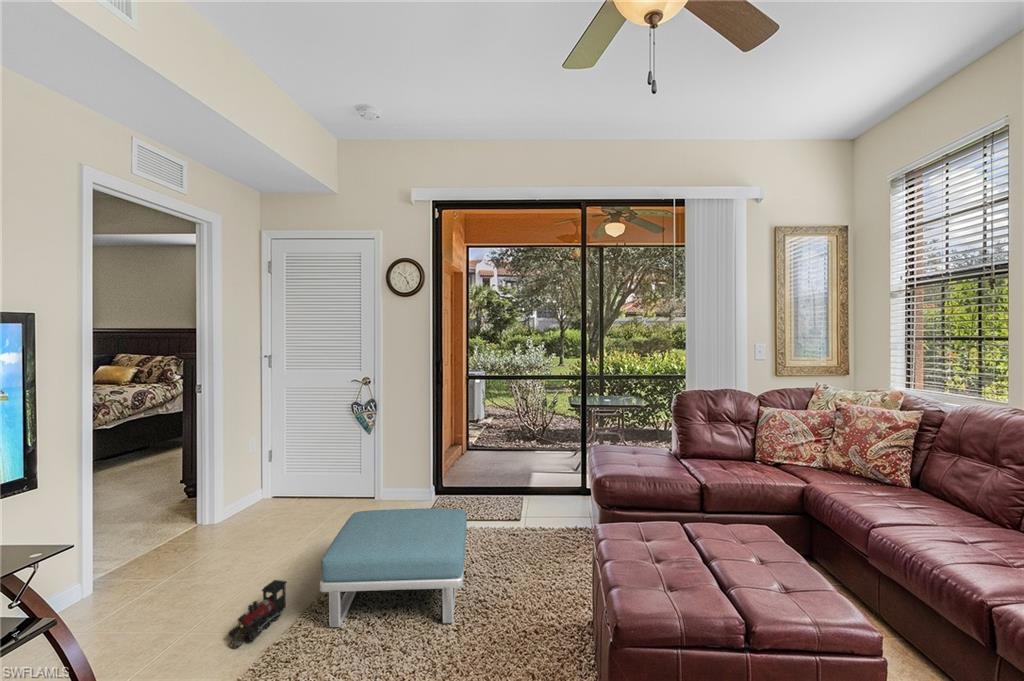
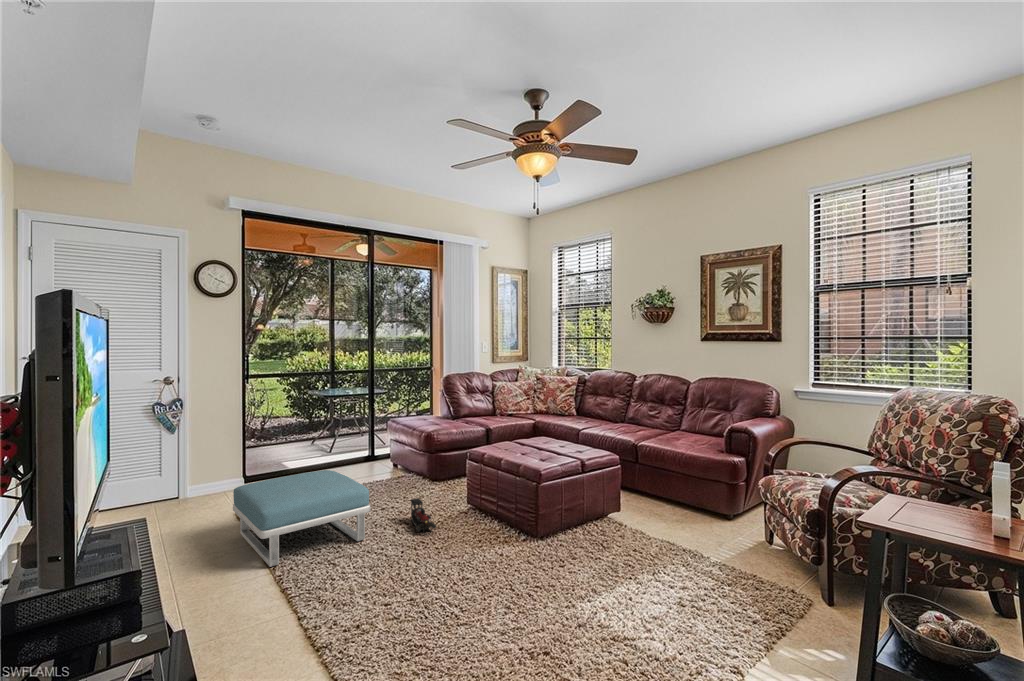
toy train: present [228,580,287,648] -> present [411,498,436,535]

